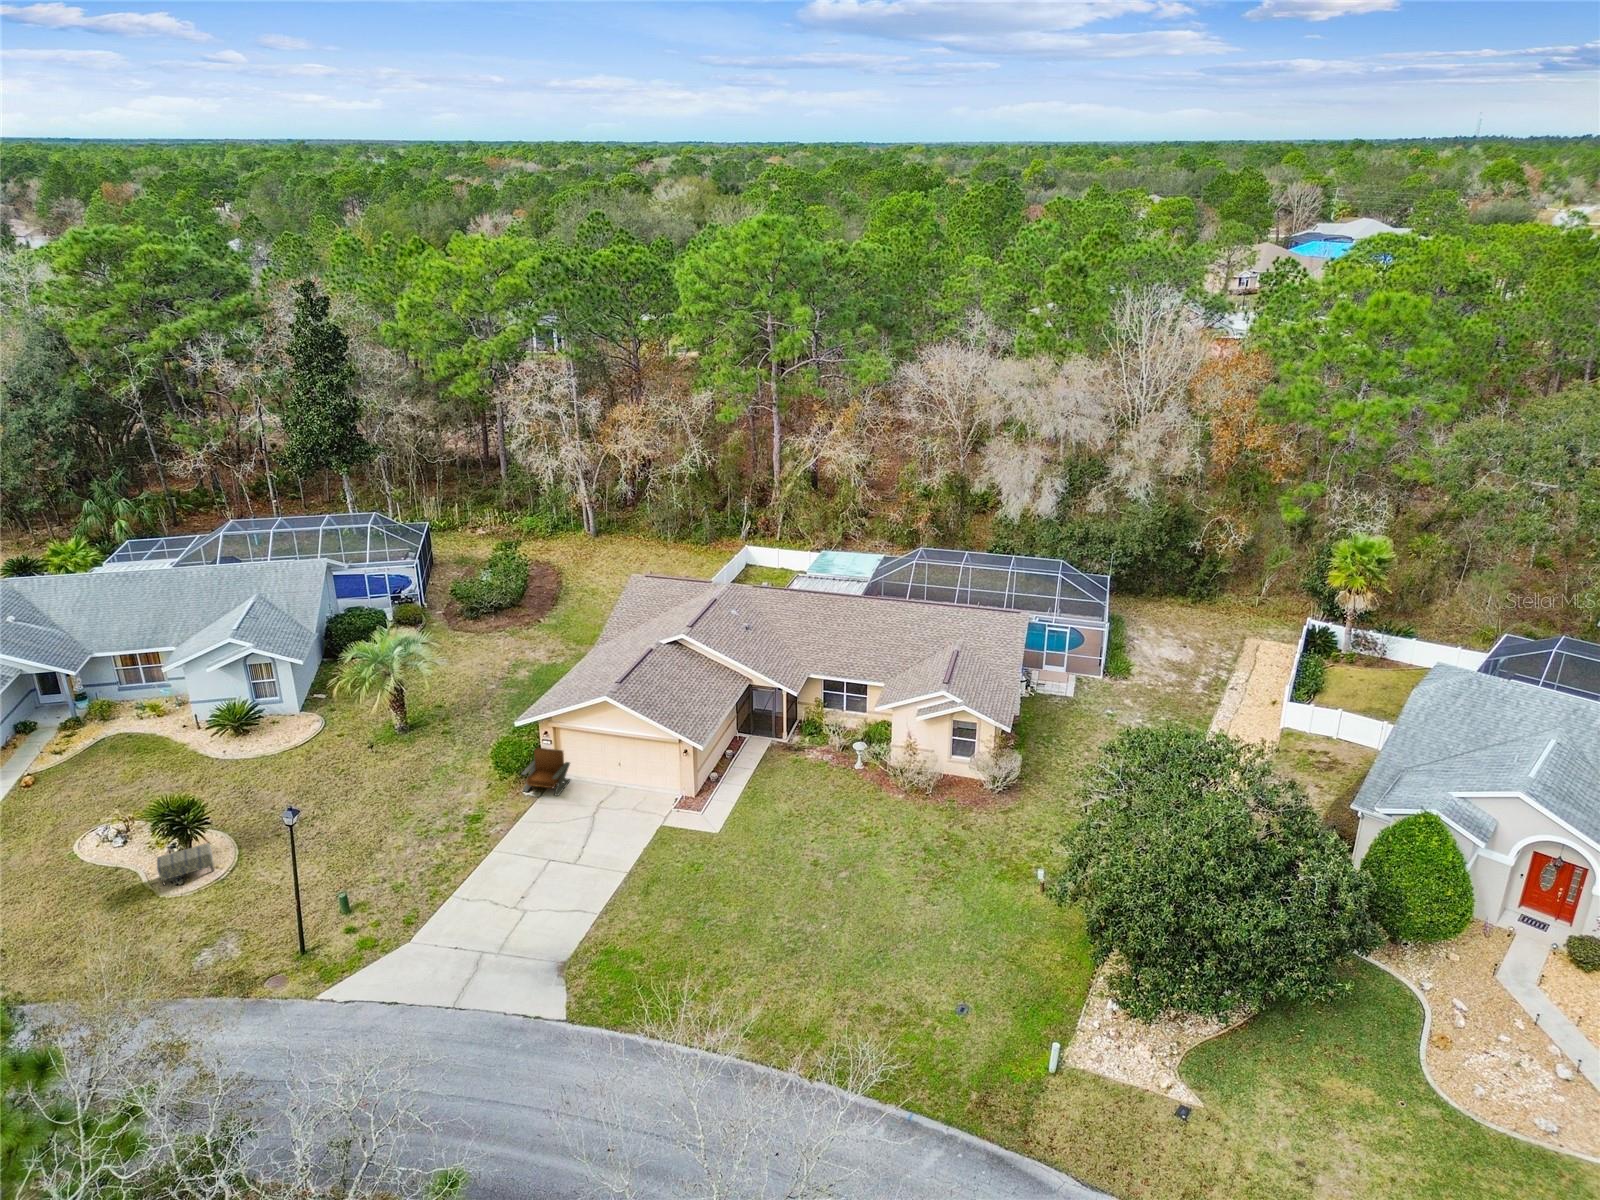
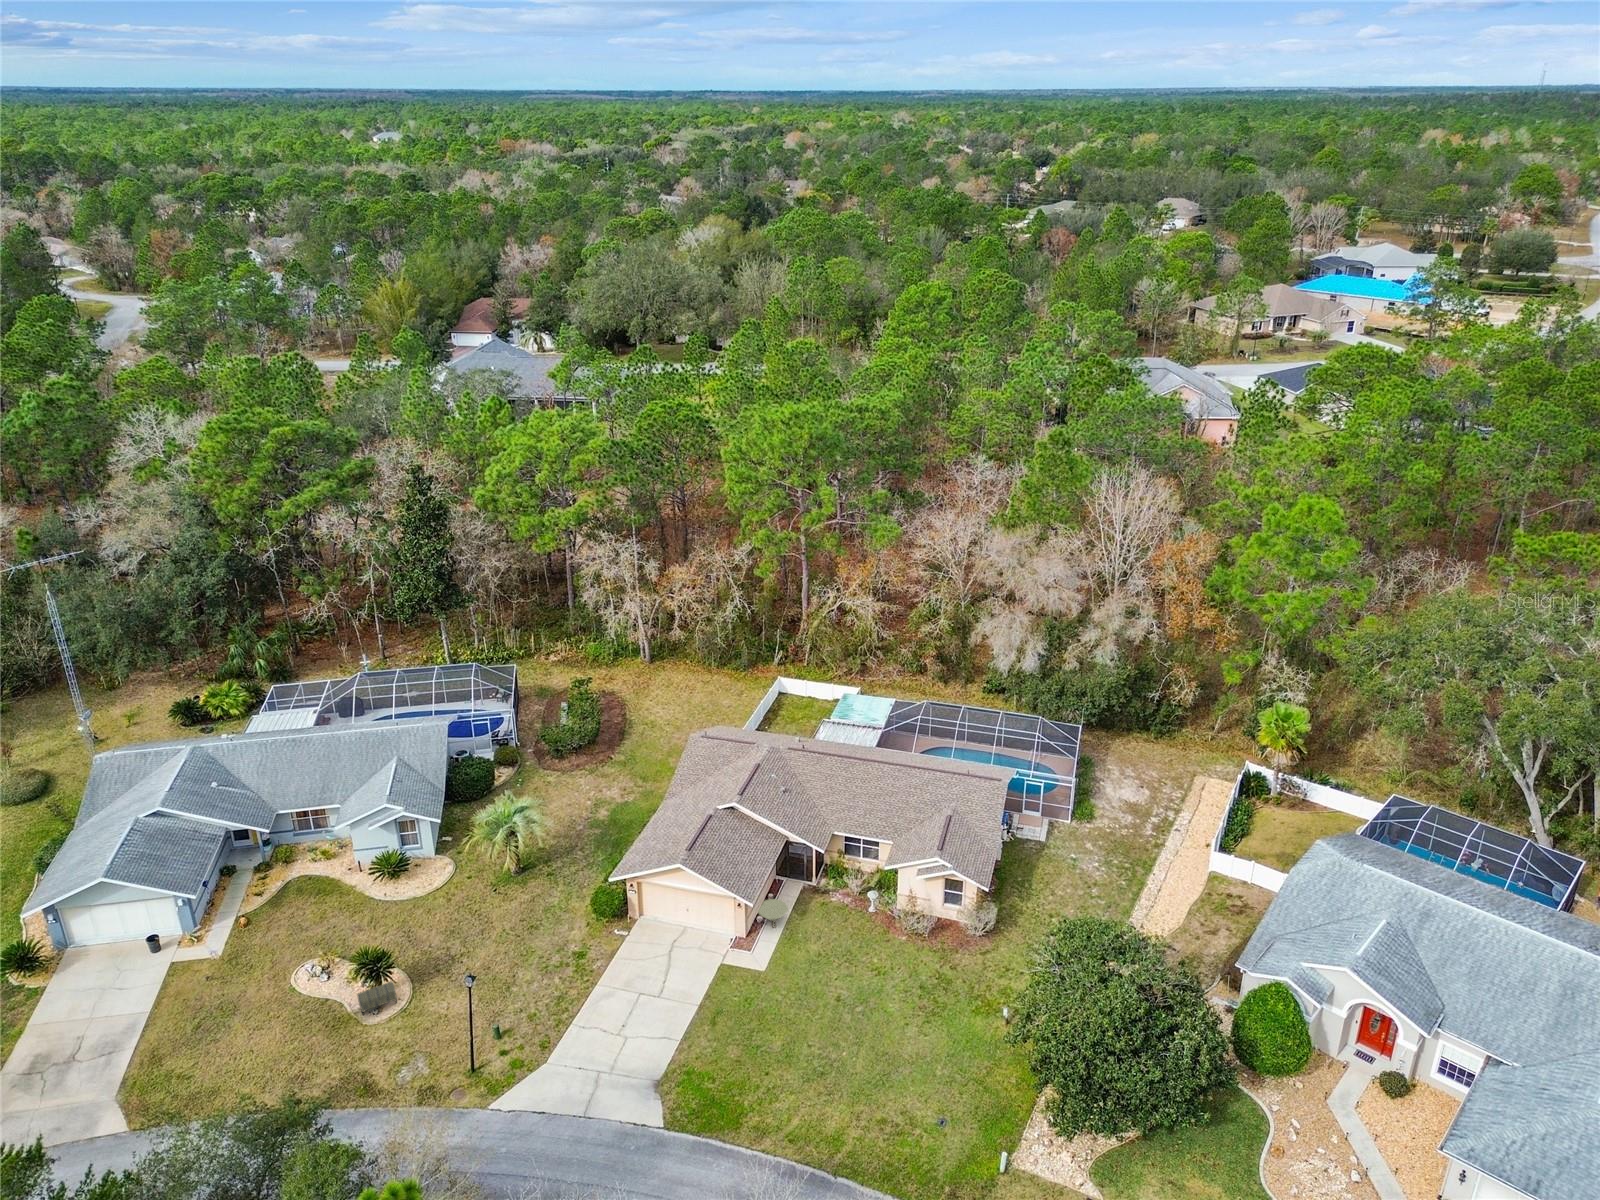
lounge chair: present [522,748,571,796] -> none [614,896,652,936]
round table: none [710,753,749,787] -> present [758,899,788,928]

